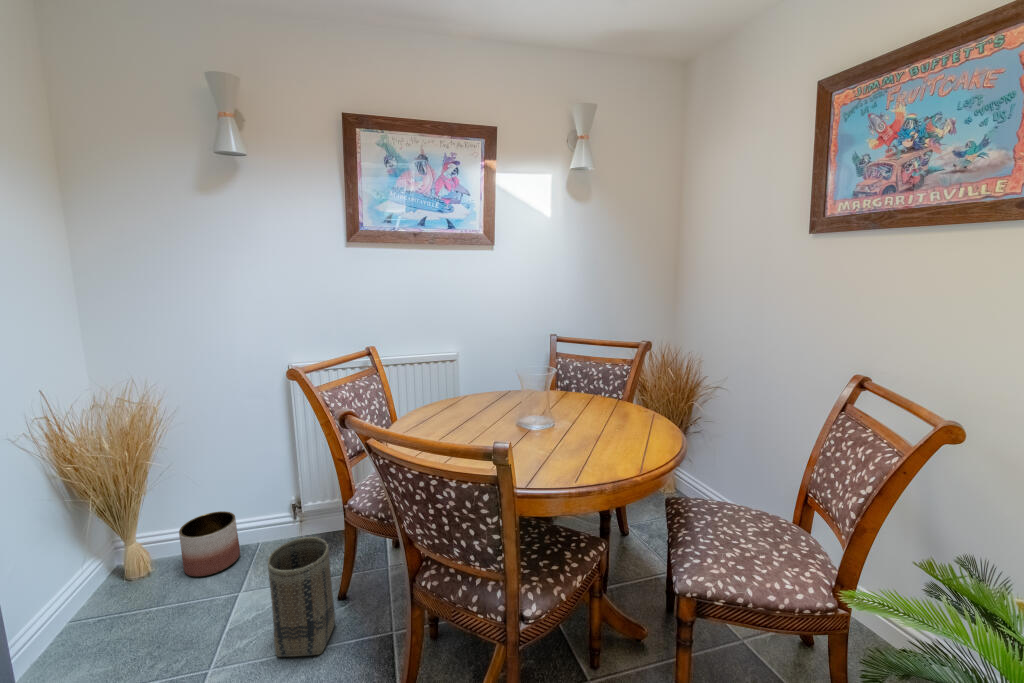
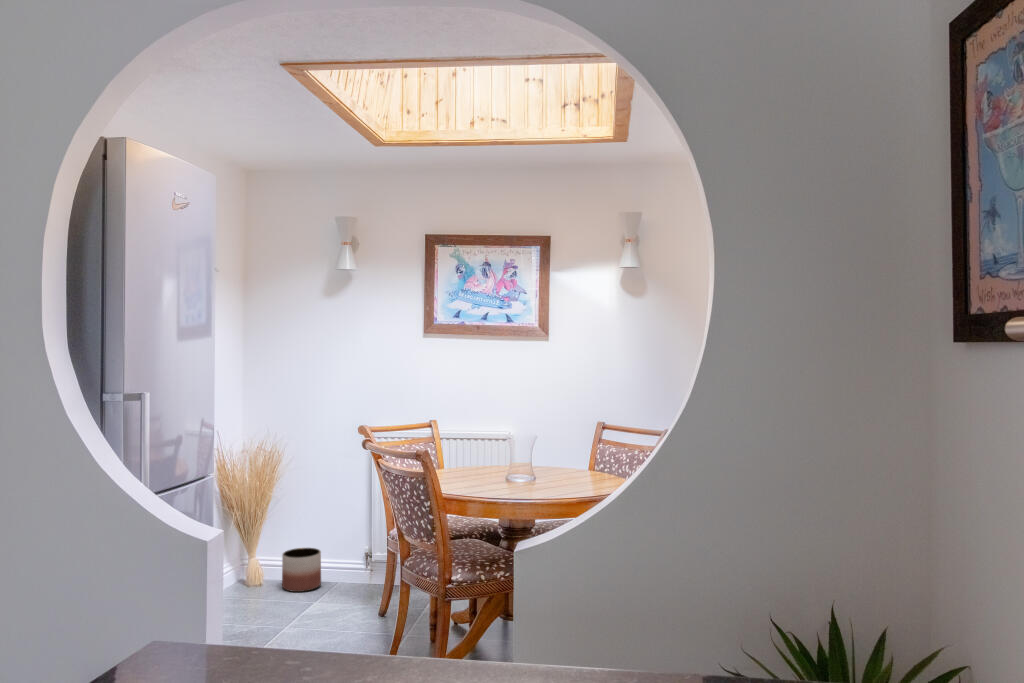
basket: present [268,537,335,657] -> none [327,553,371,636]

